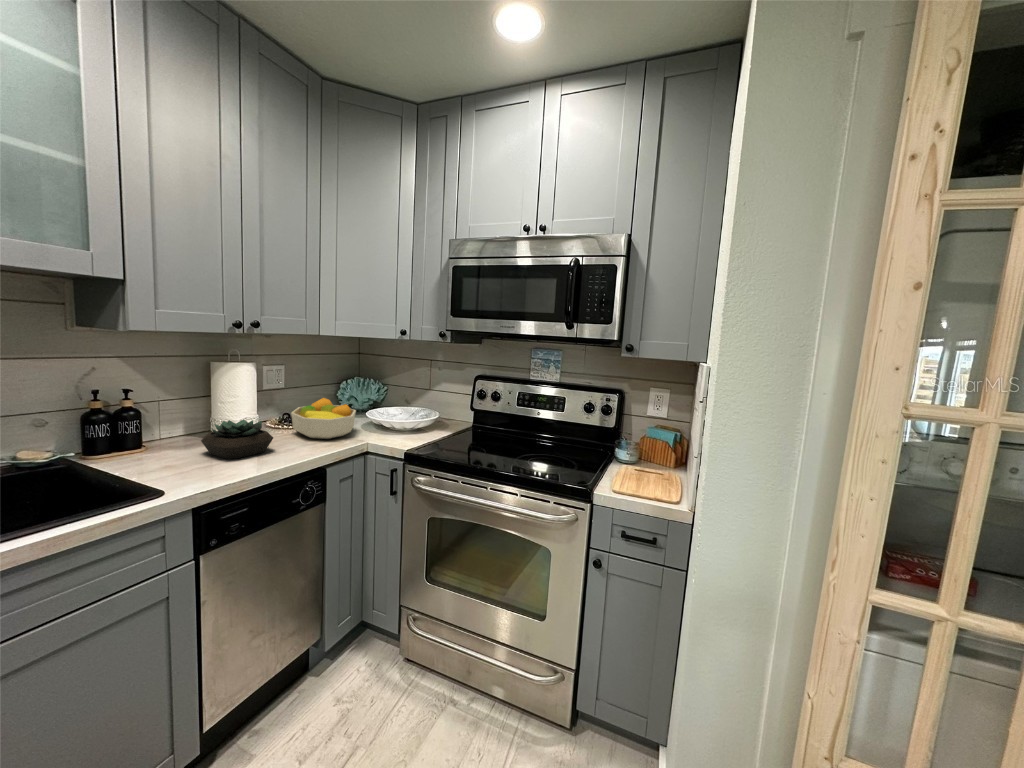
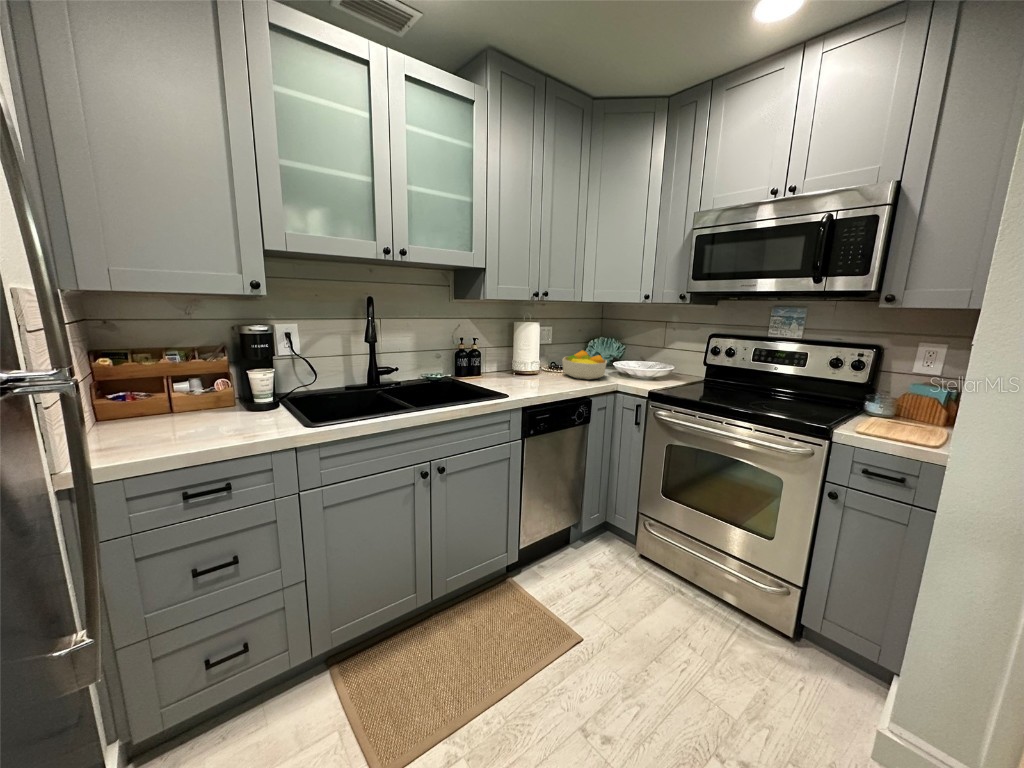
succulent plant: present [201,419,273,459] -> none [514,360,556,385]

